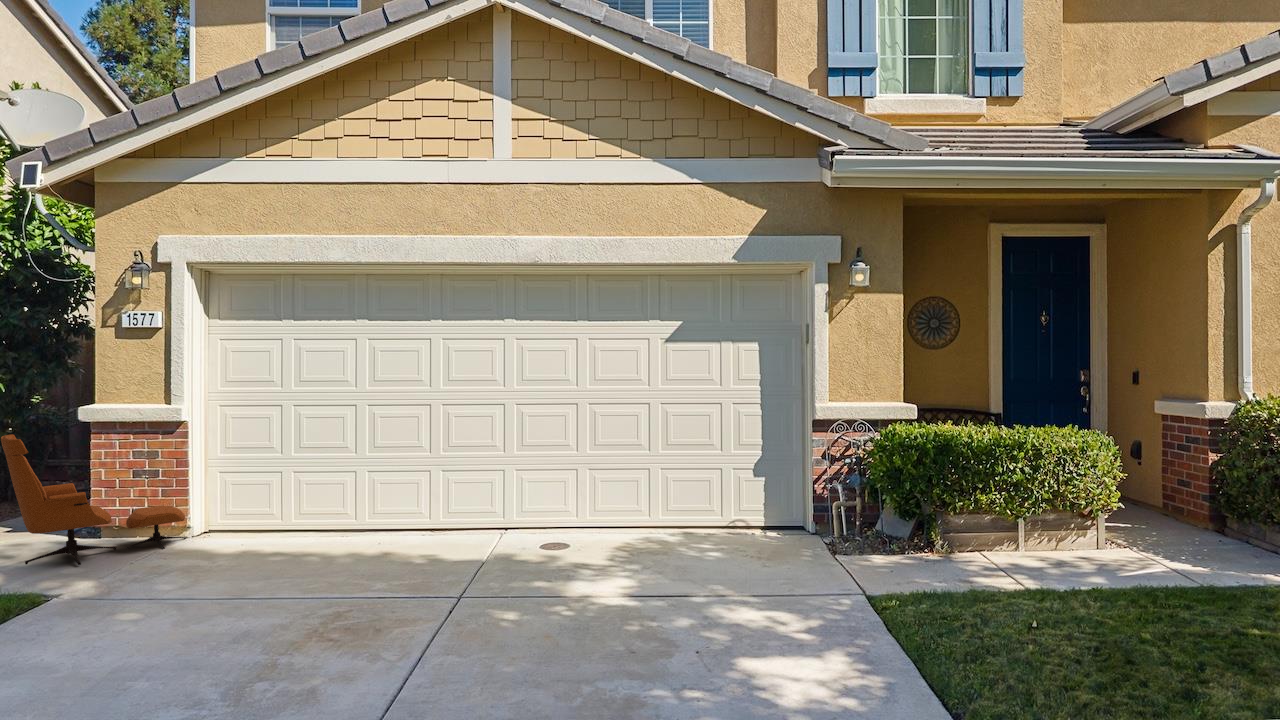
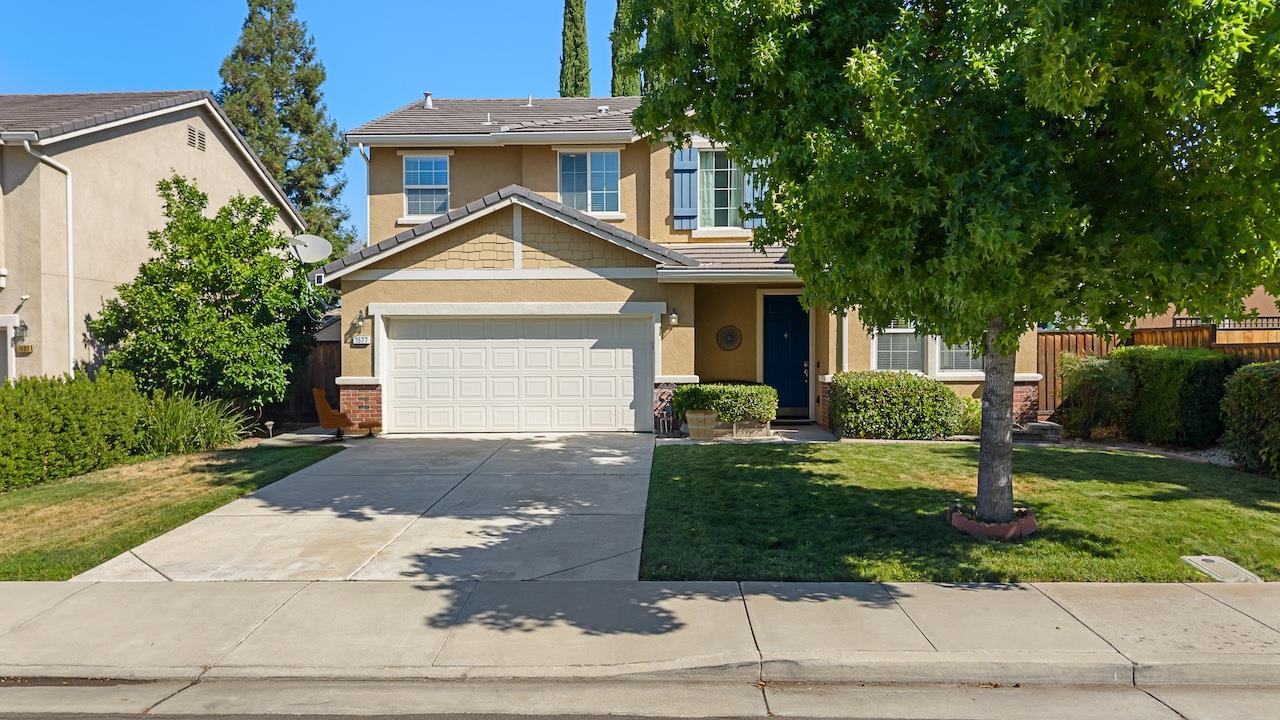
wooden bucket: none [911,489,996,568] -> present [686,410,717,440]

